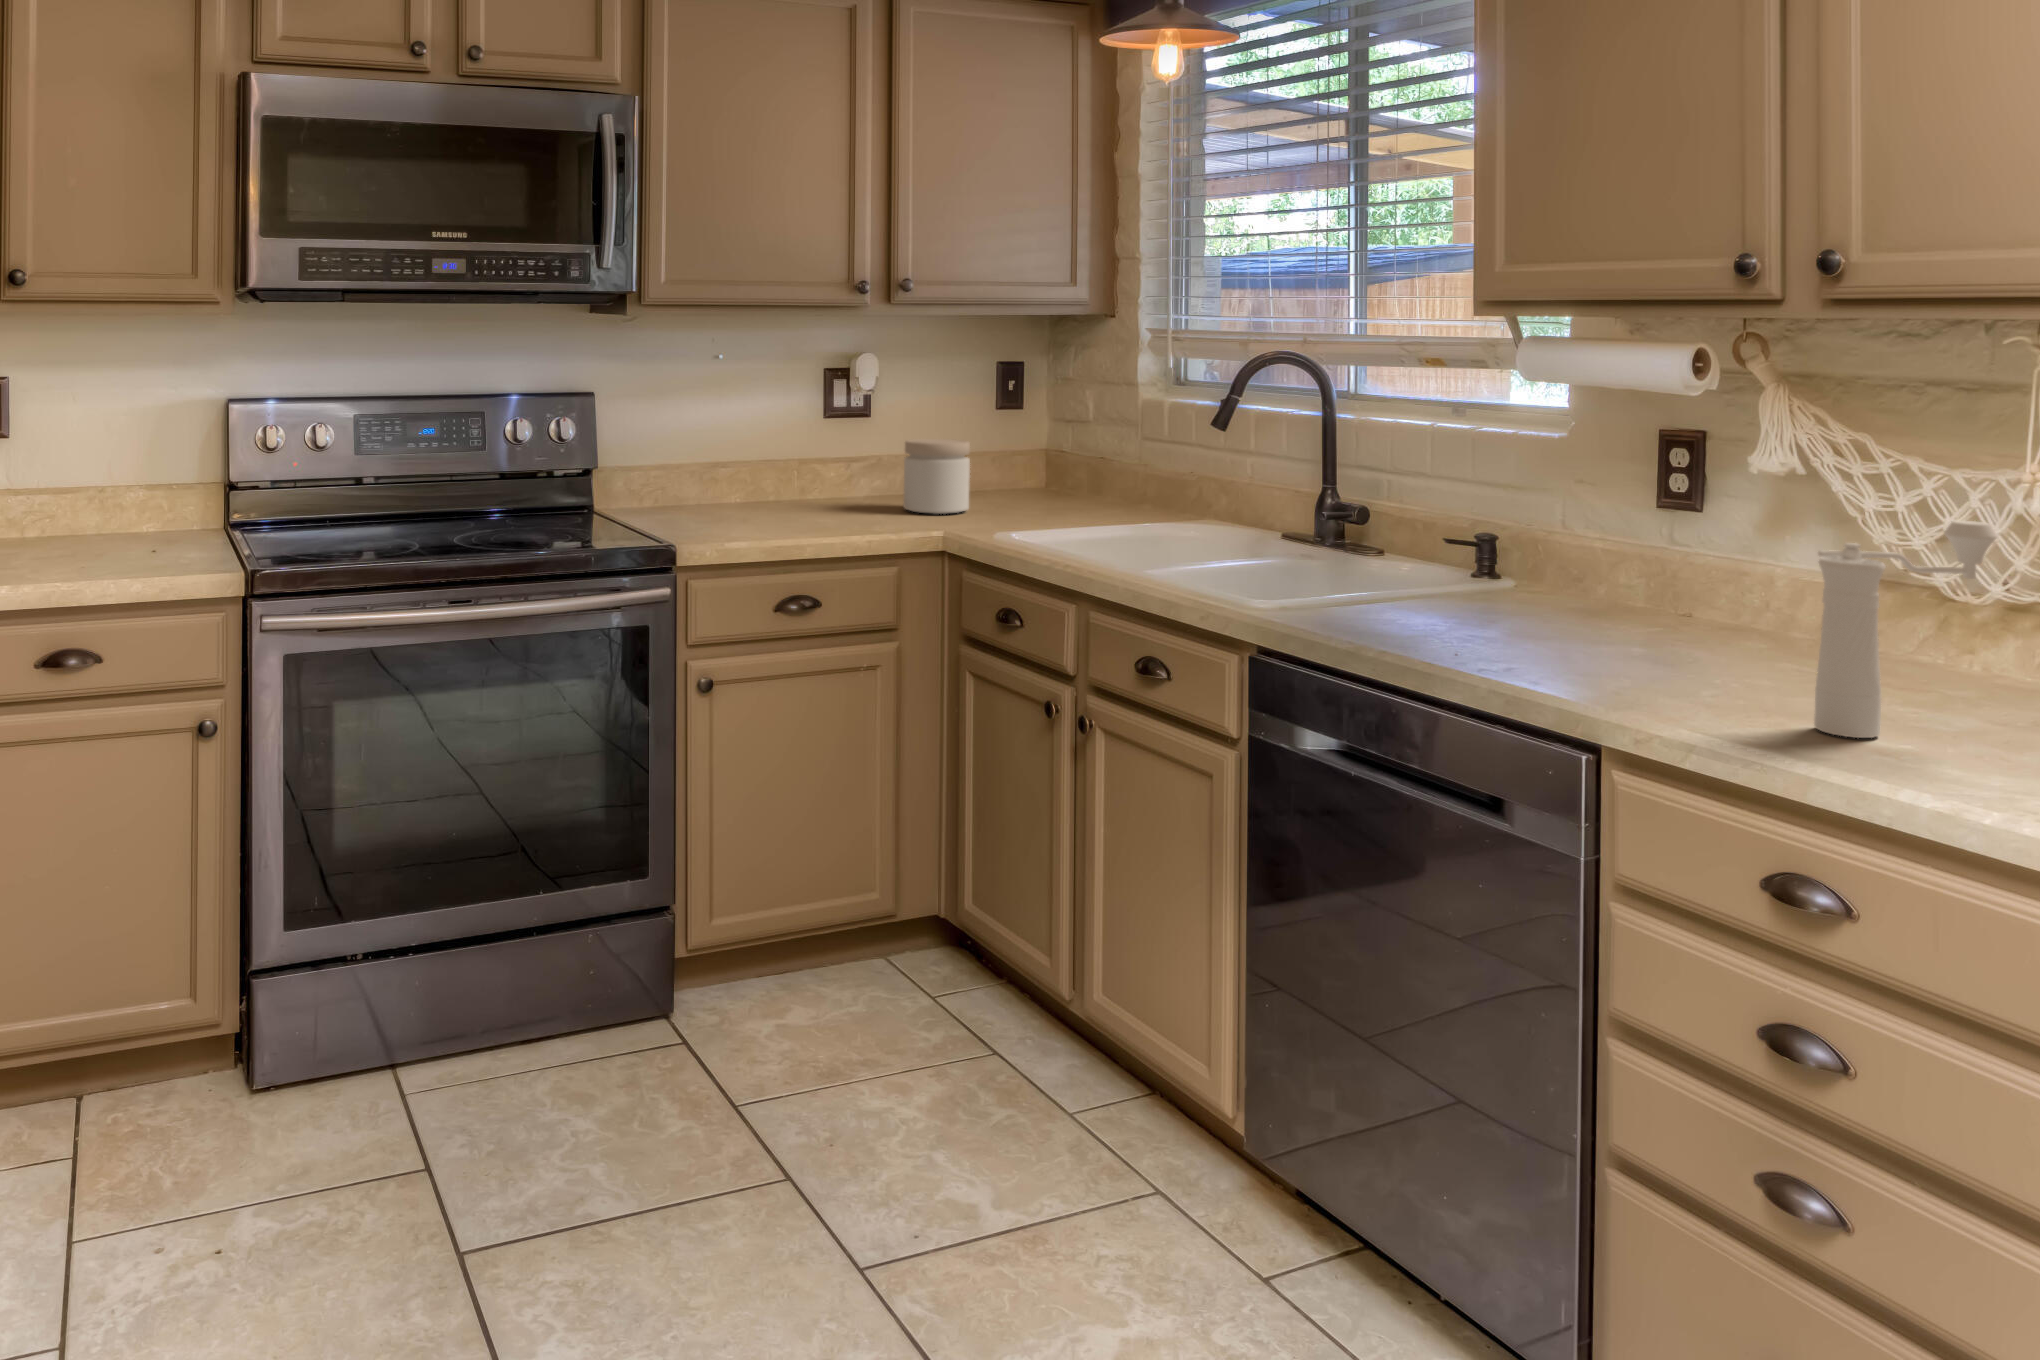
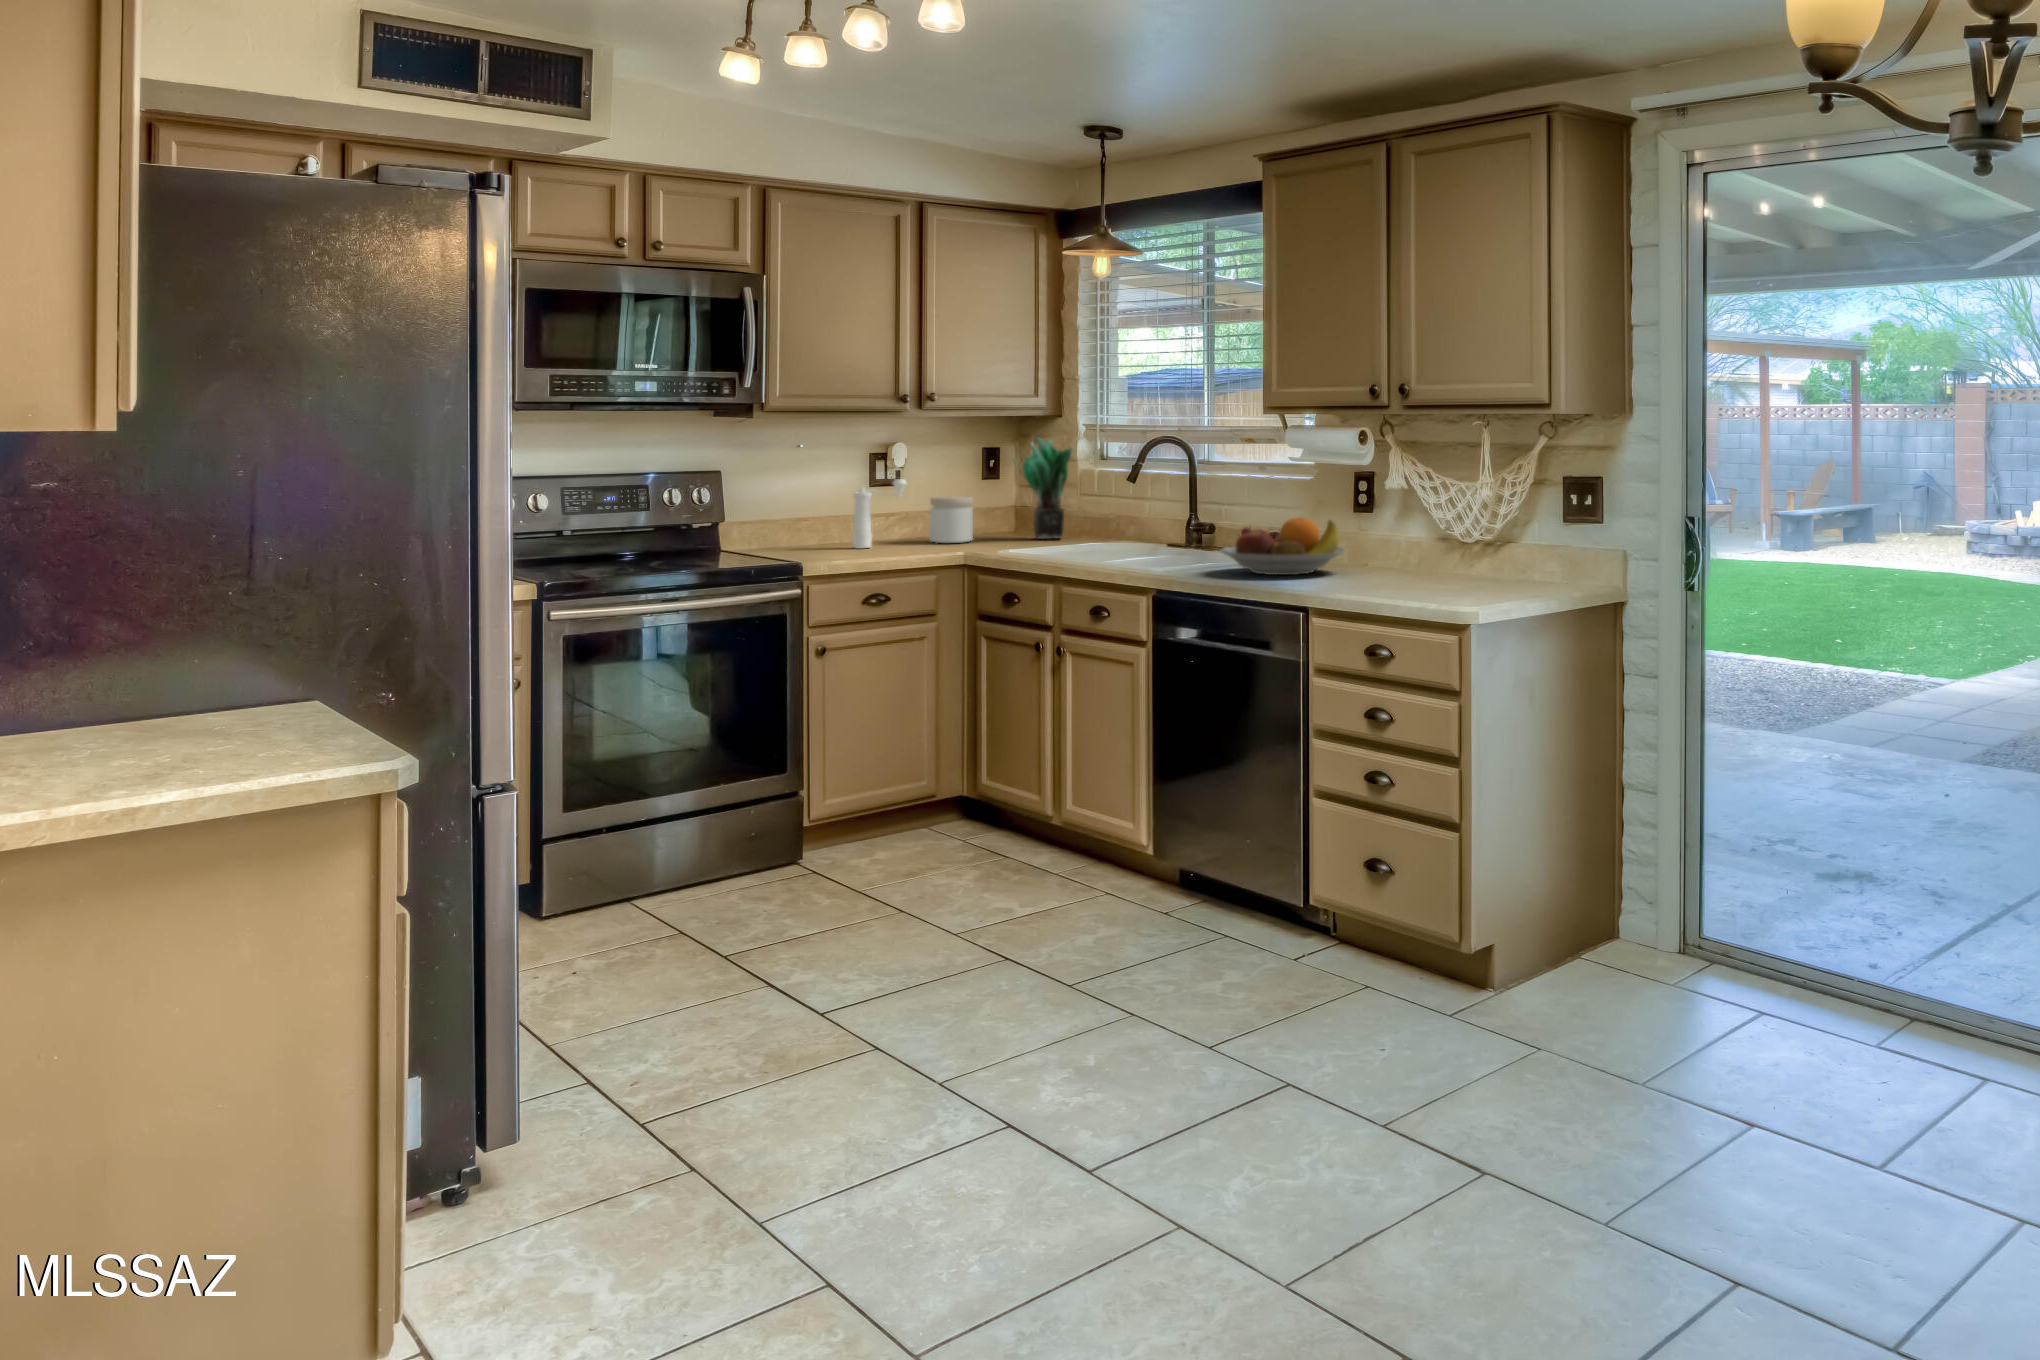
potted plant: none [1033,351,1127,513] -> present [1022,438,1072,539]
pepper mill: present [1814,521,1998,738] -> present [852,479,906,548]
fruit bowl: none [1384,525,1658,644] -> present [1220,518,1345,575]

